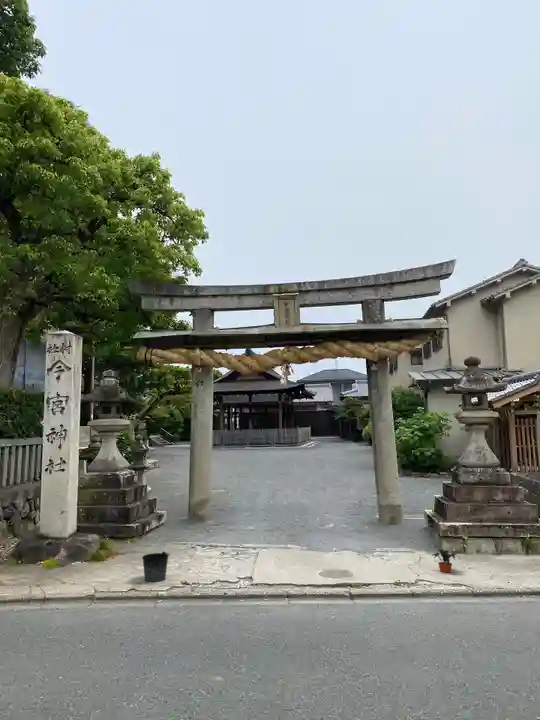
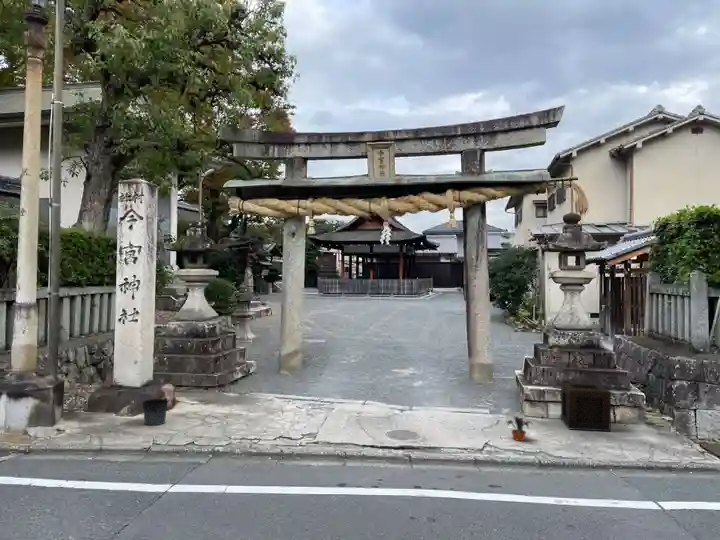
wooden crate: none [476,516,527,561] -> present [561,383,611,432]
bucket: present [143,552,169,582] -> present [142,398,168,425]

